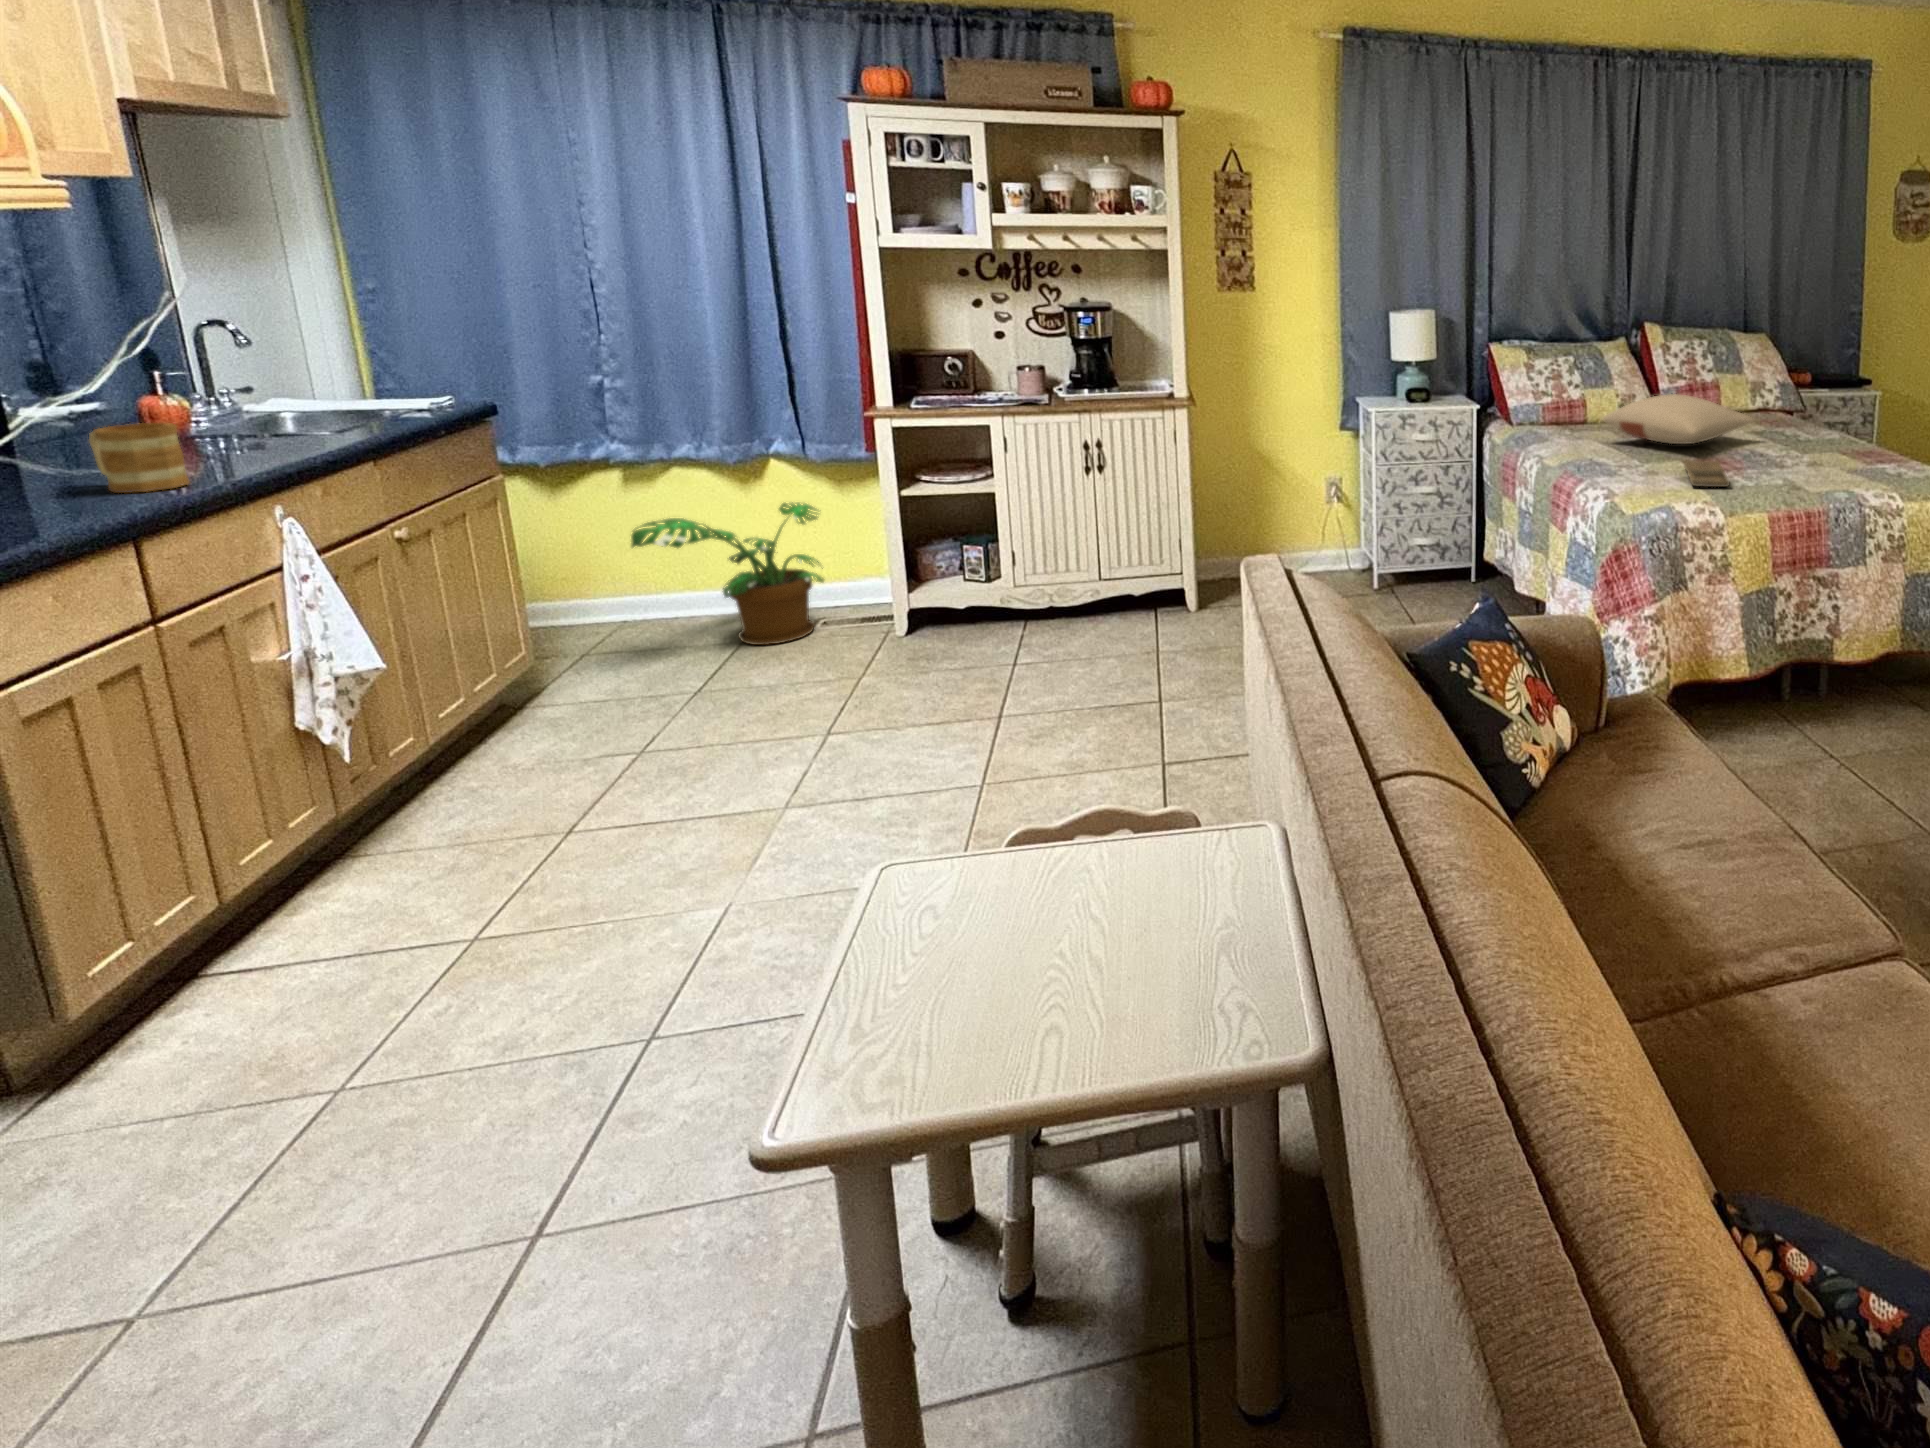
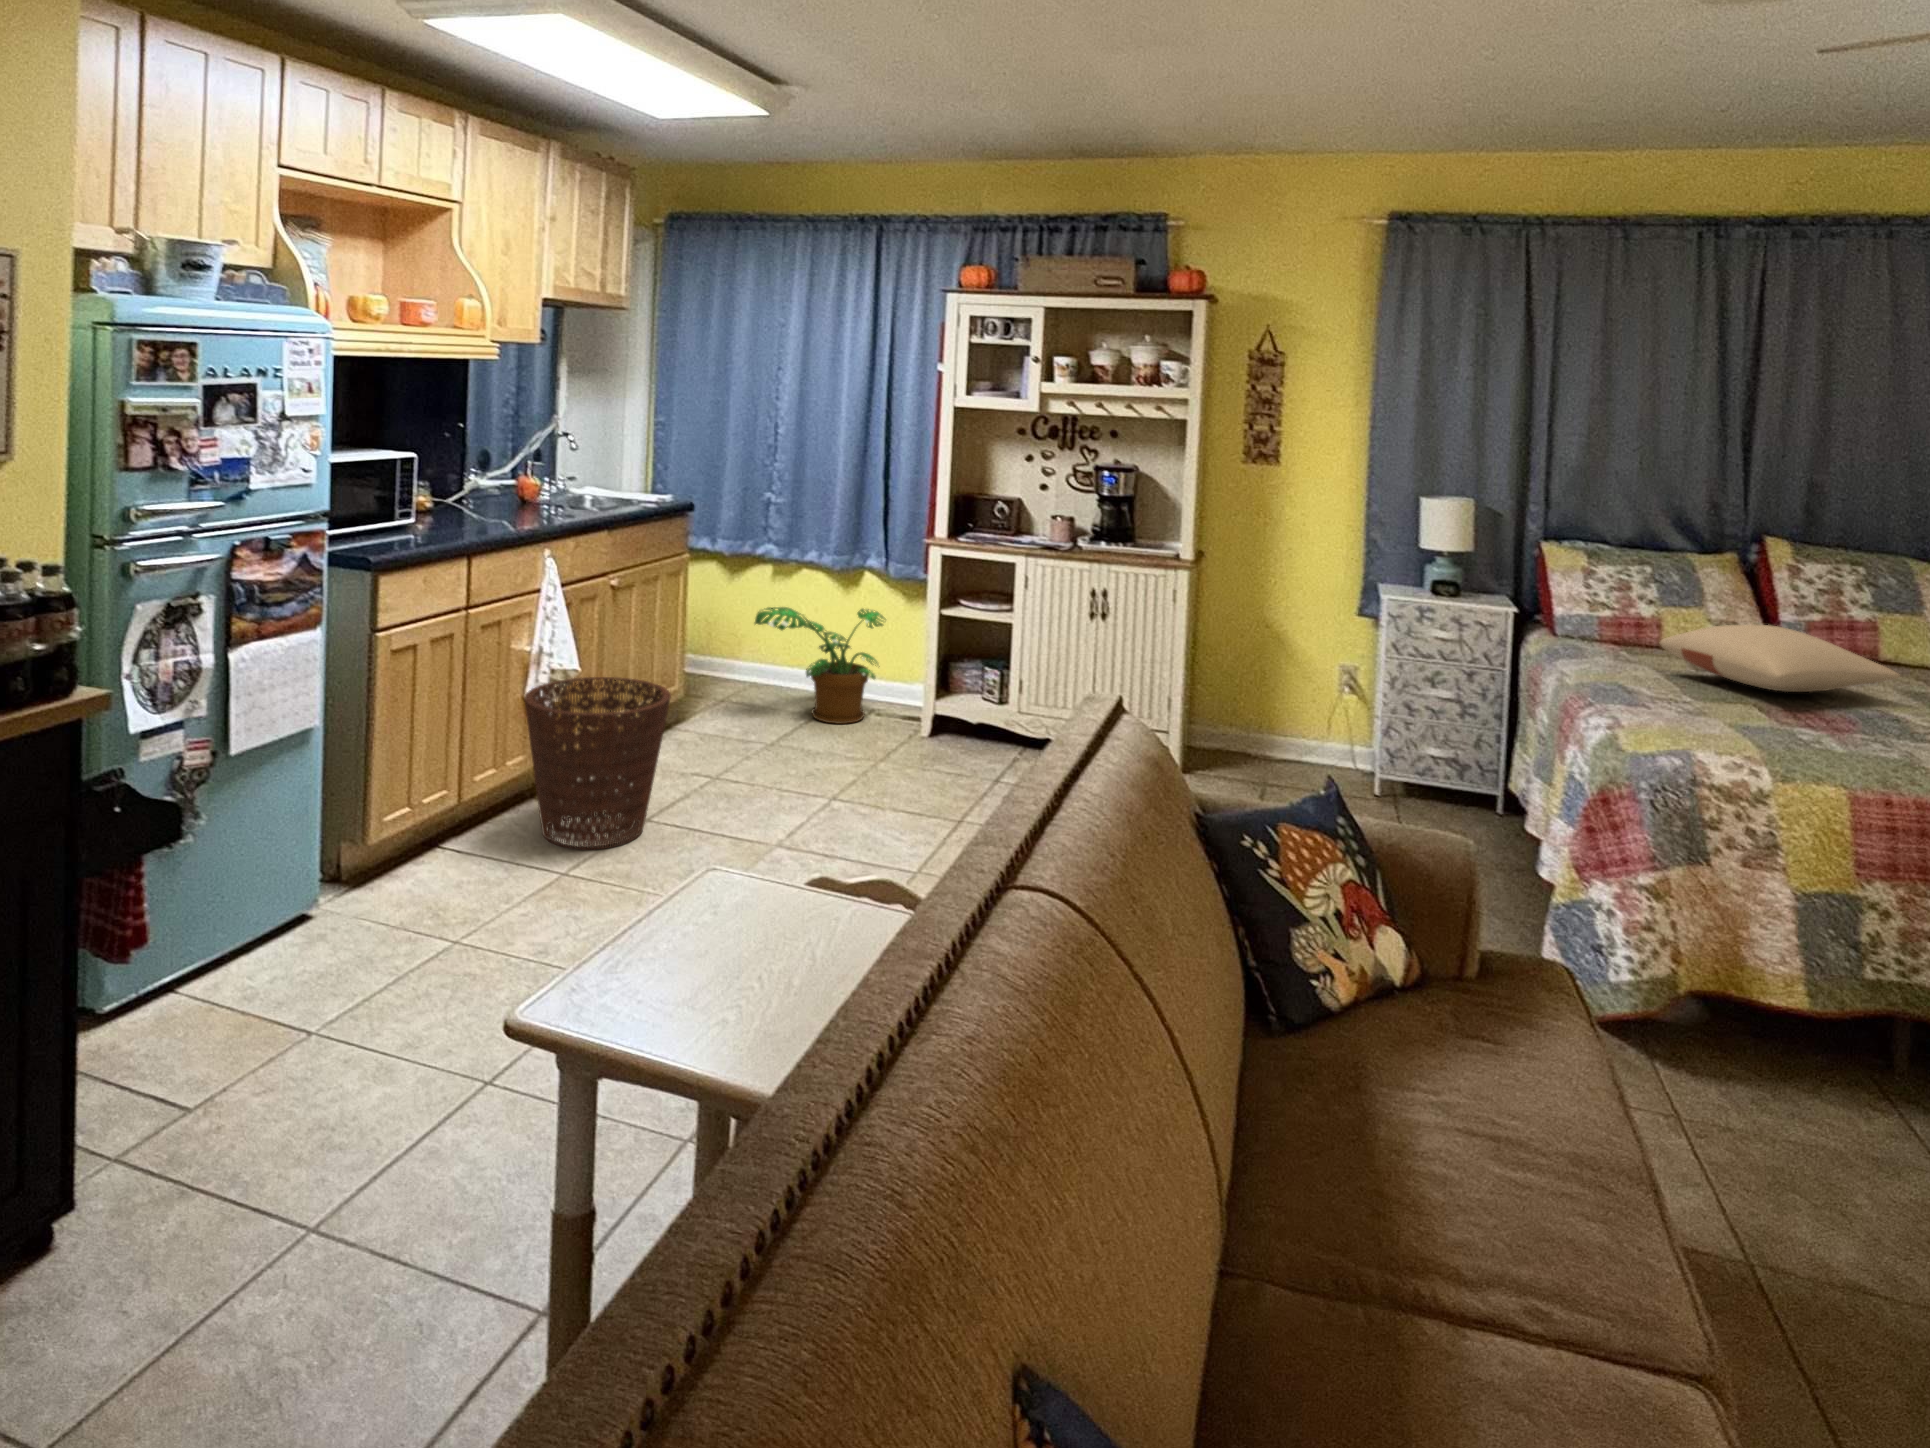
mug: present [89,423,189,493] -> none [487,494,522,535]
tray: present [1684,460,1729,487] -> none [1744,706,1807,749]
basket: none [280,655,564,910] -> present [524,677,671,850]

